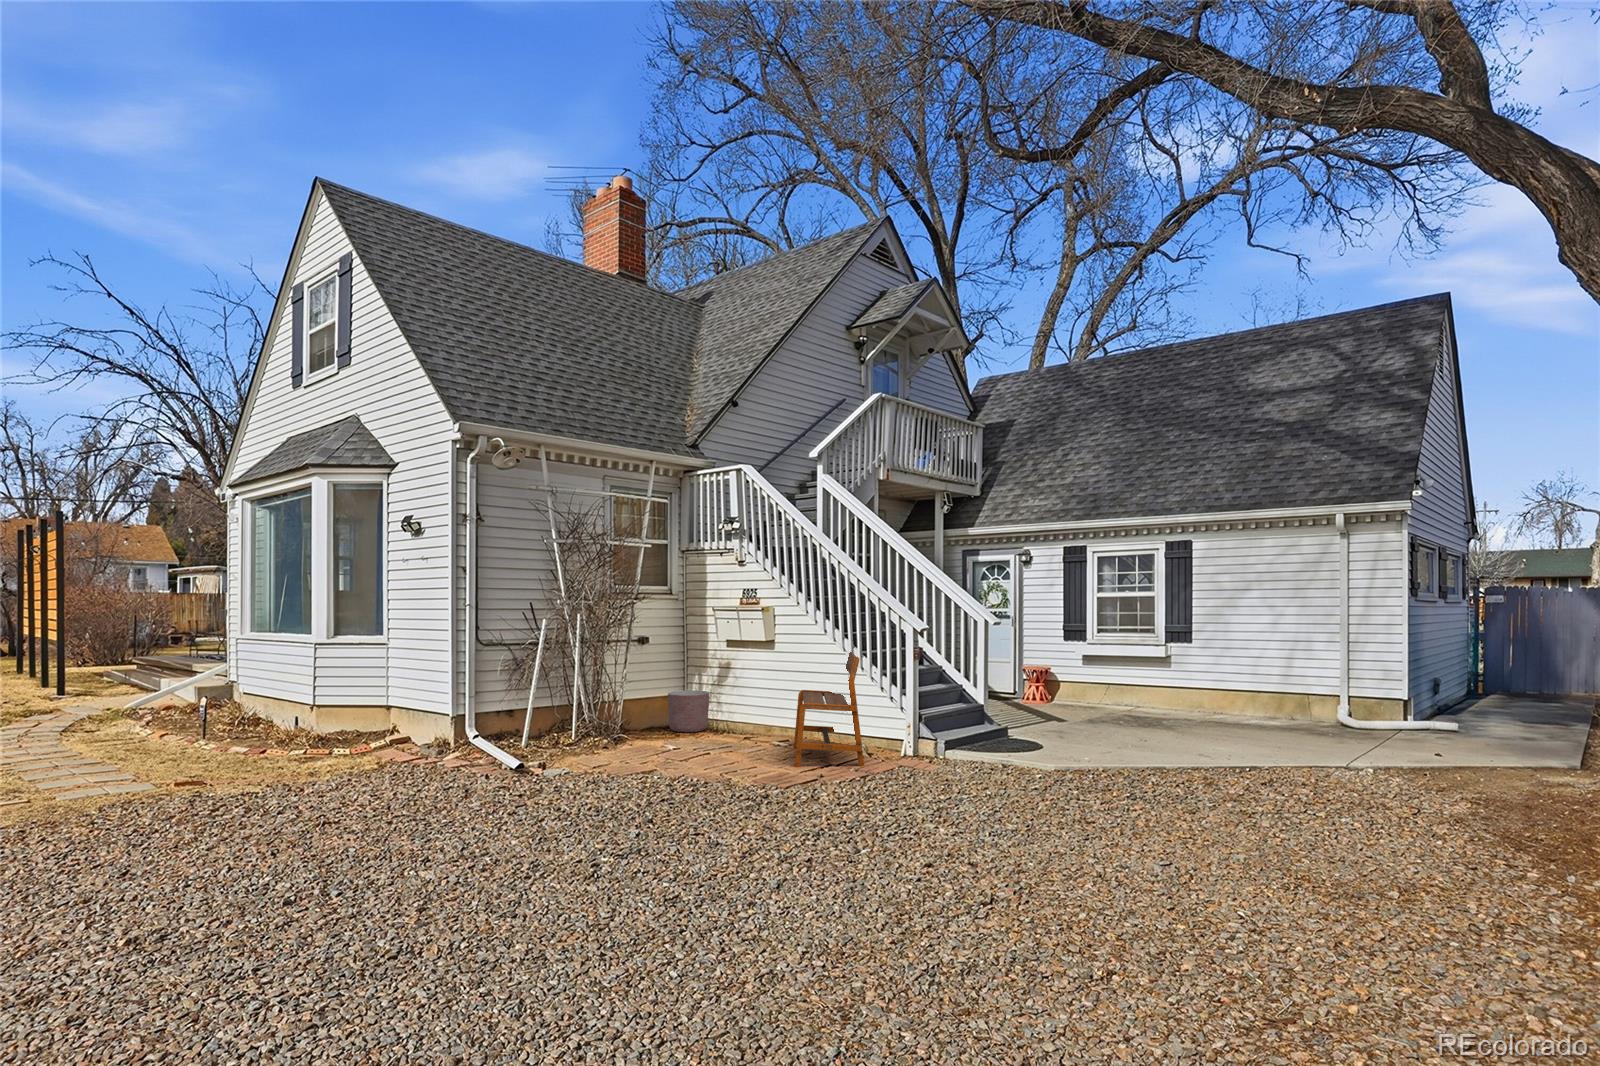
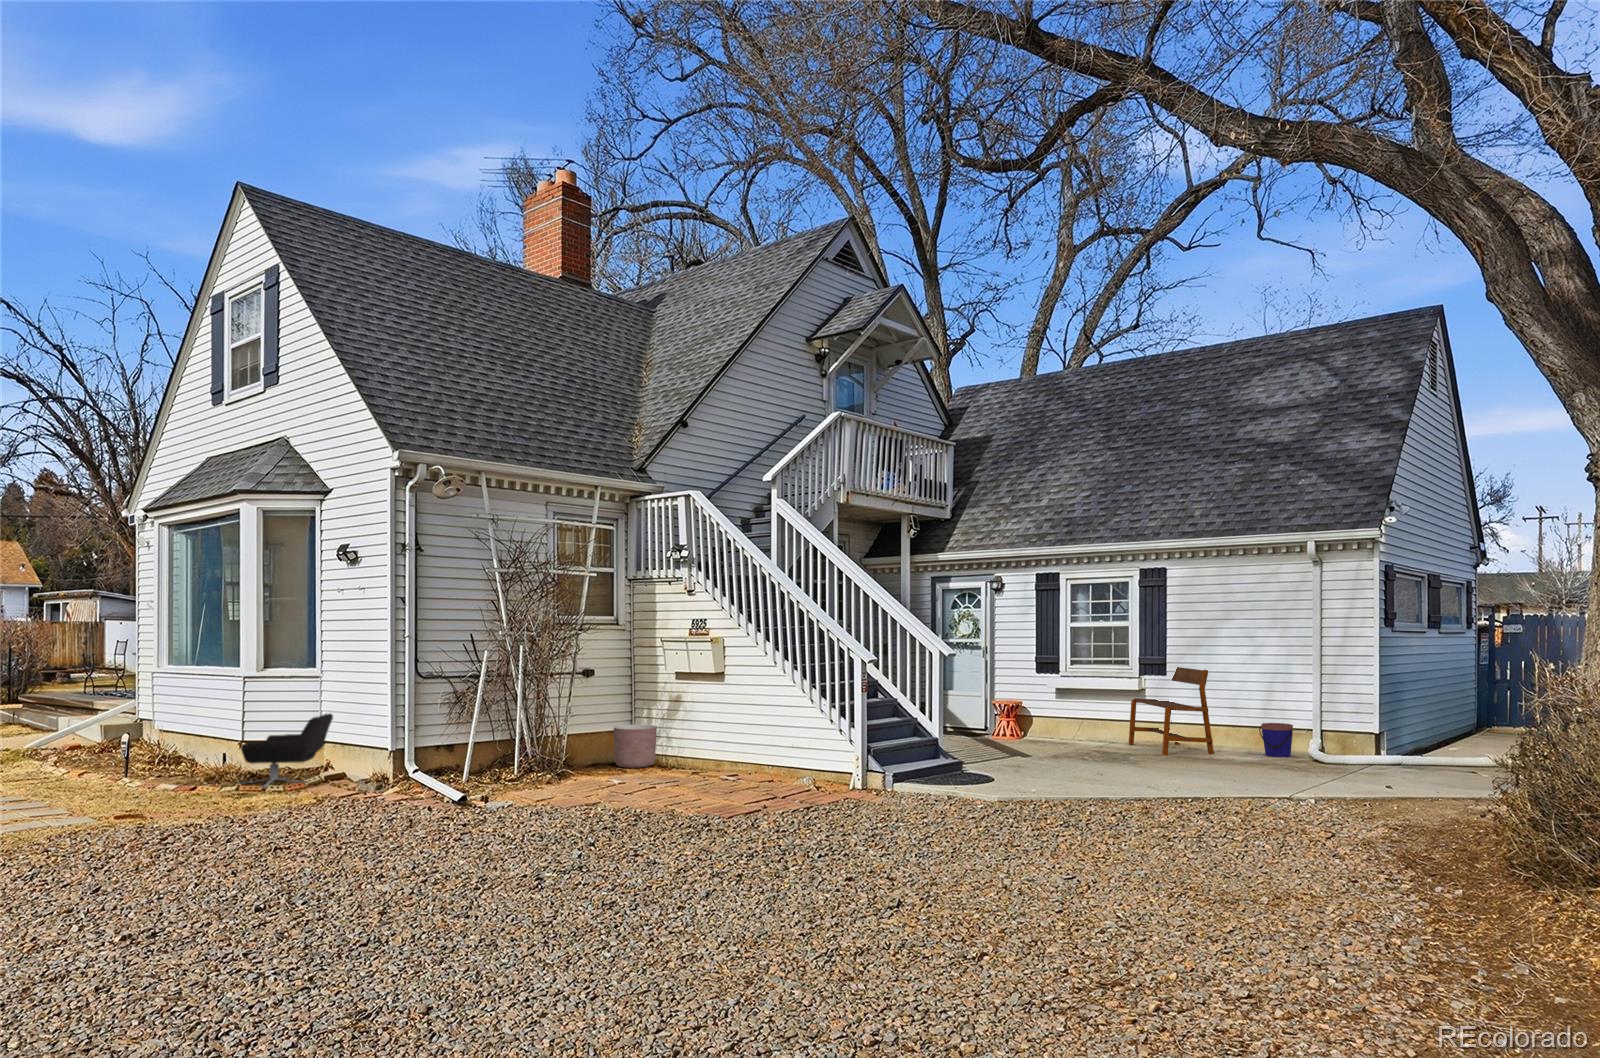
bench: present [794,652,864,767] -> present [1129,667,1214,755]
lounge chair: none [306,679,398,752] -> present [241,713,333,787]
bucket: none [1291,691,1325,724] -> present [1259,723,1293,757]

